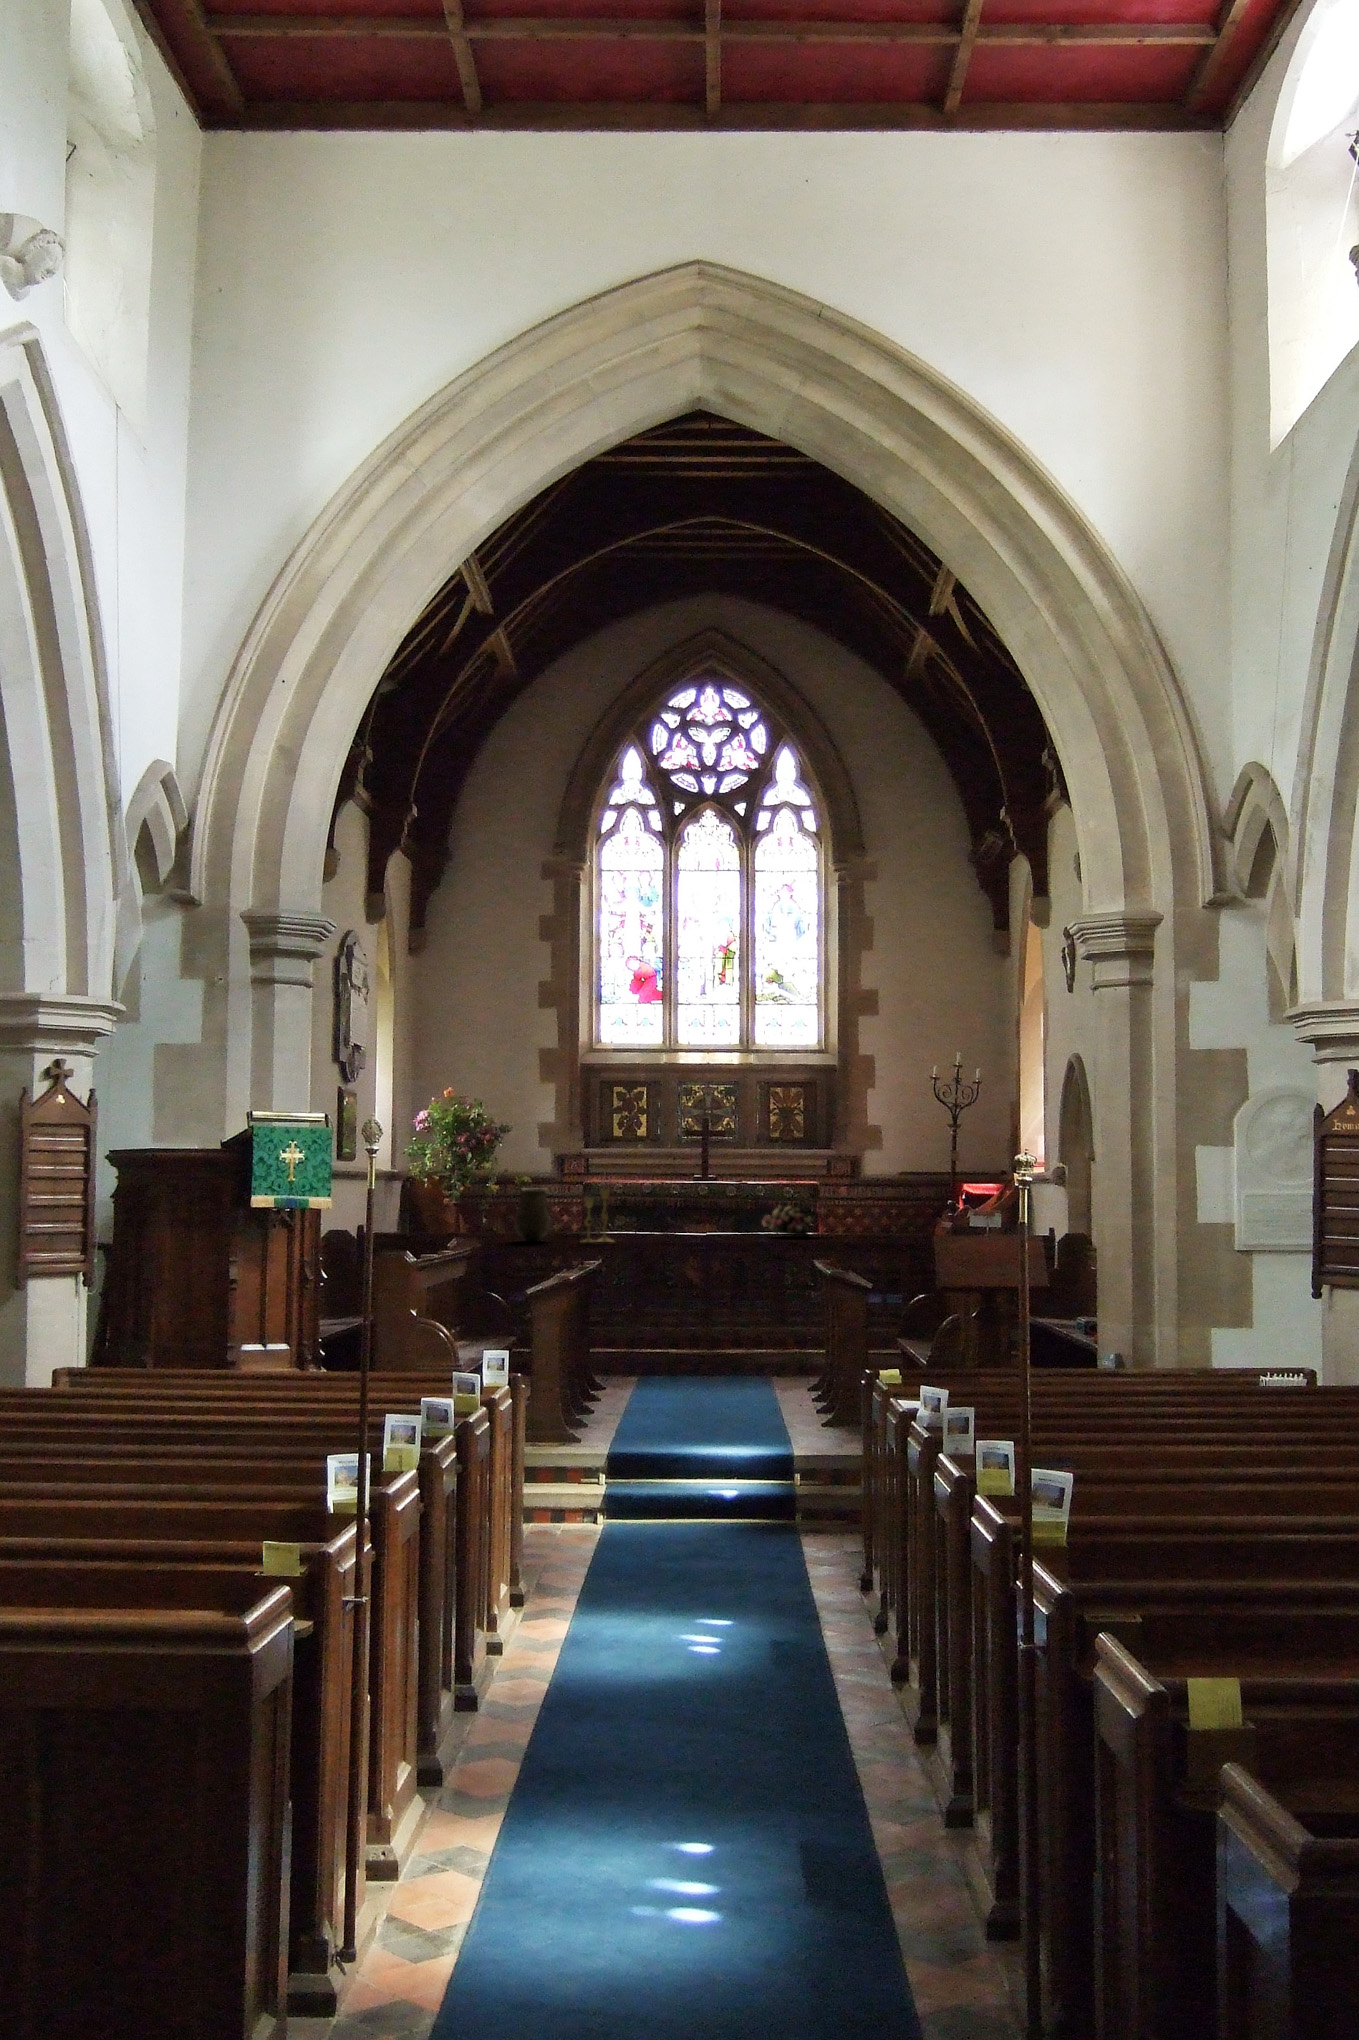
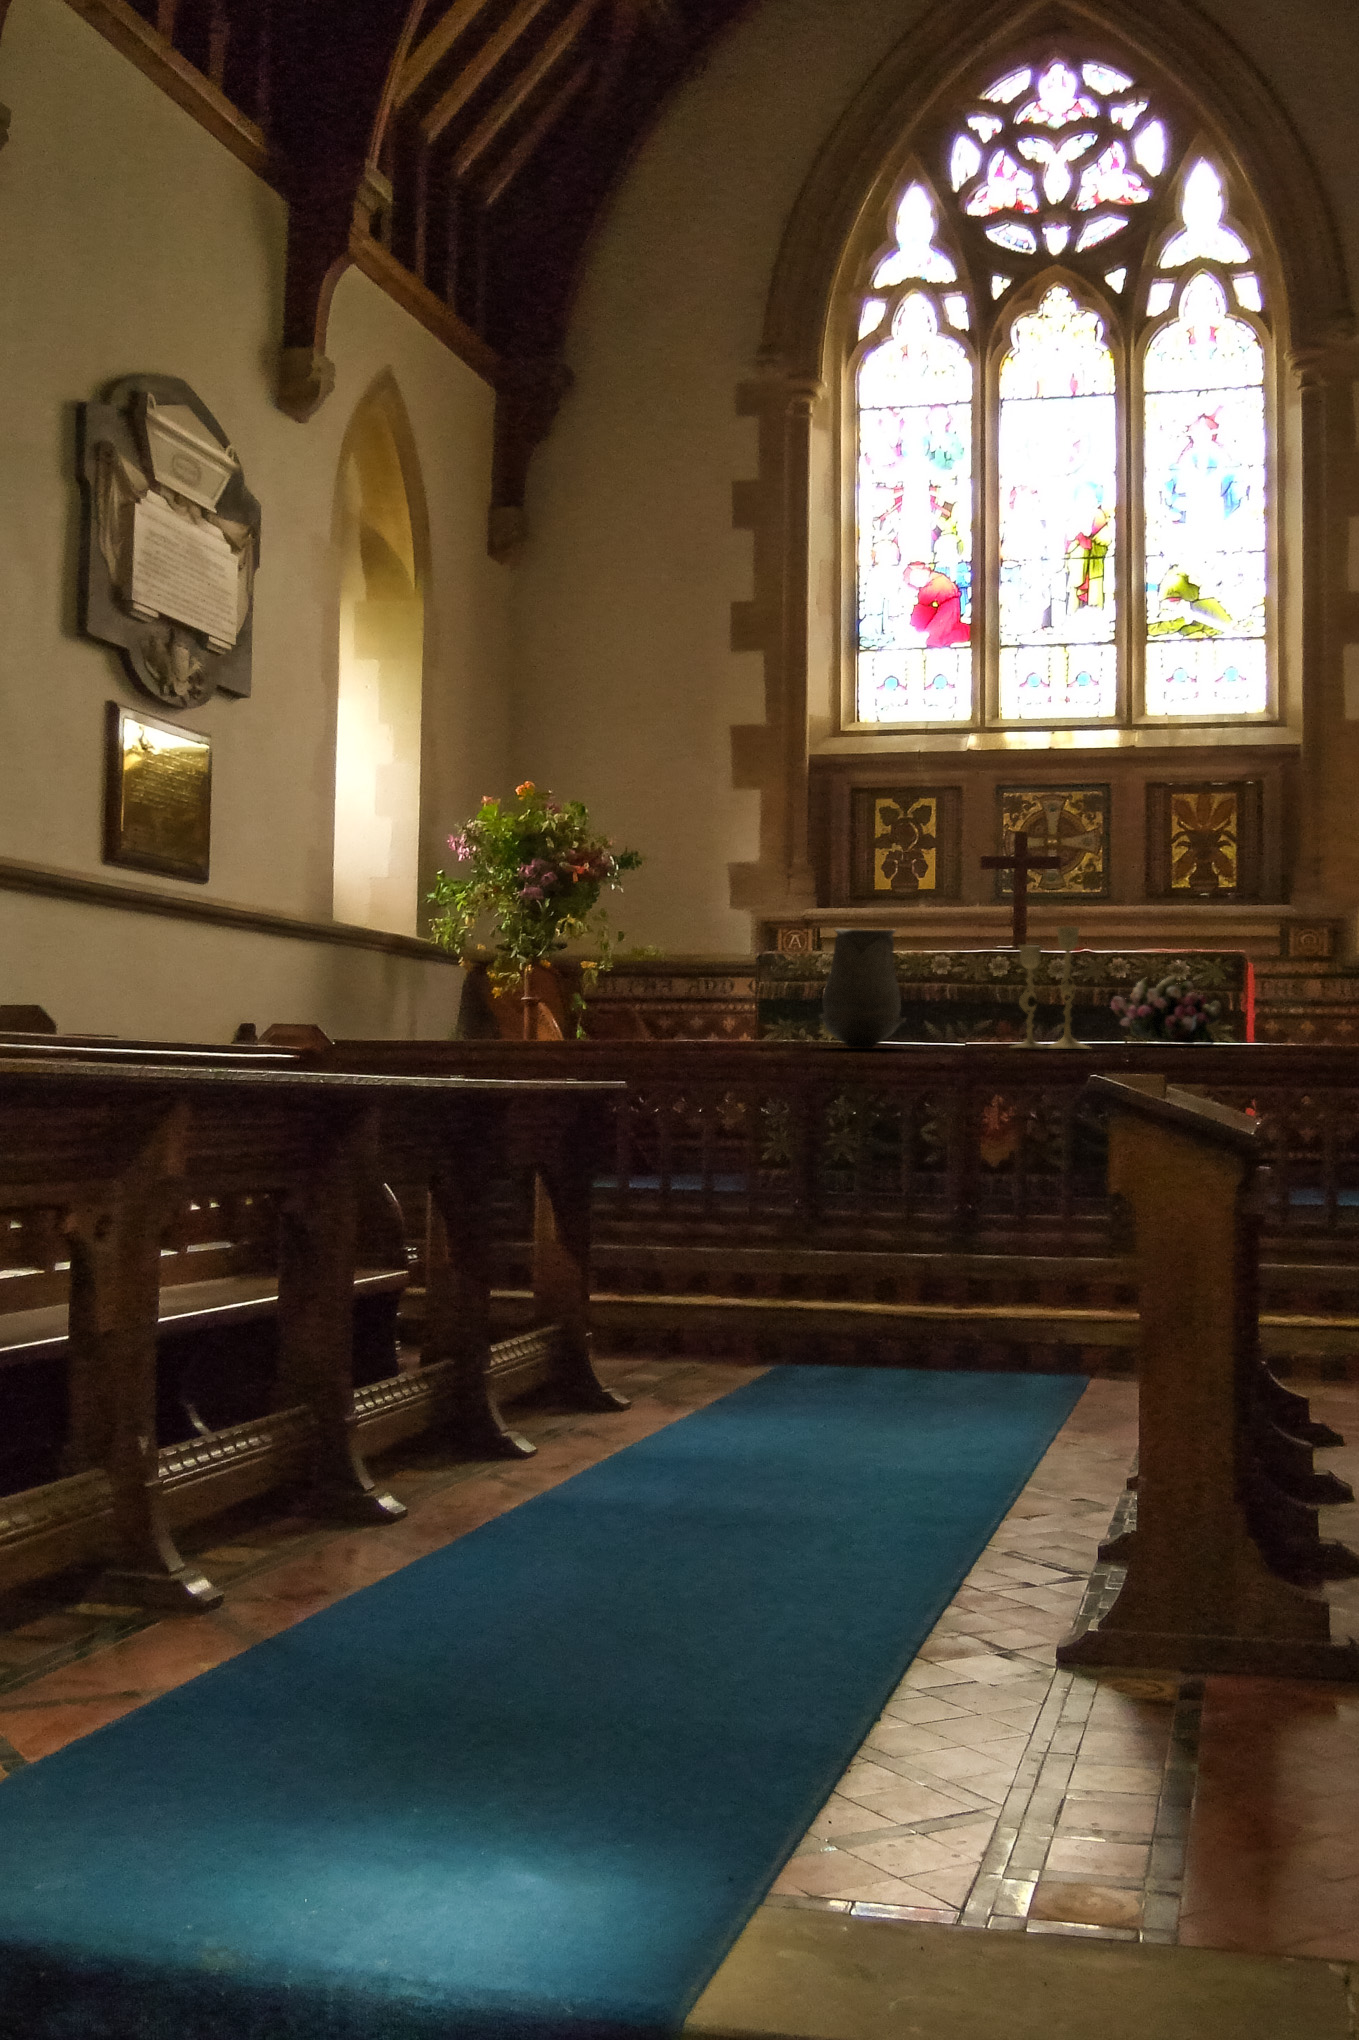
vase: present [515,1188,551,1241] -> present [819,929,906,1048]
candlestick: present [584,1189,612,1242] -> present [1011,926,1090,1049]

